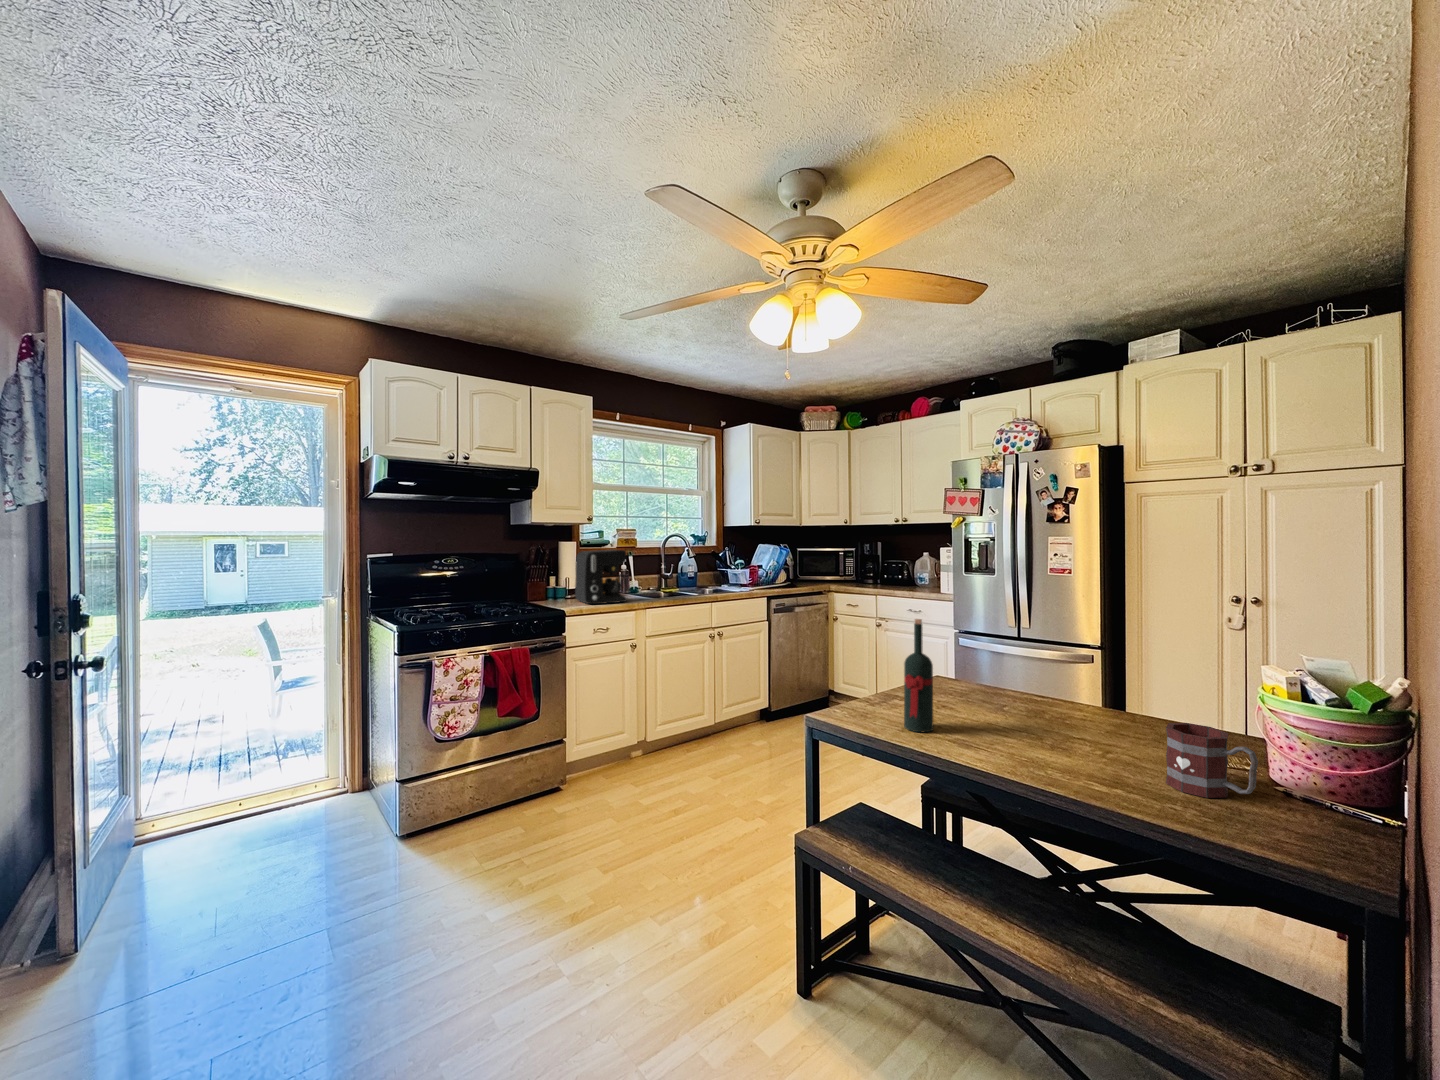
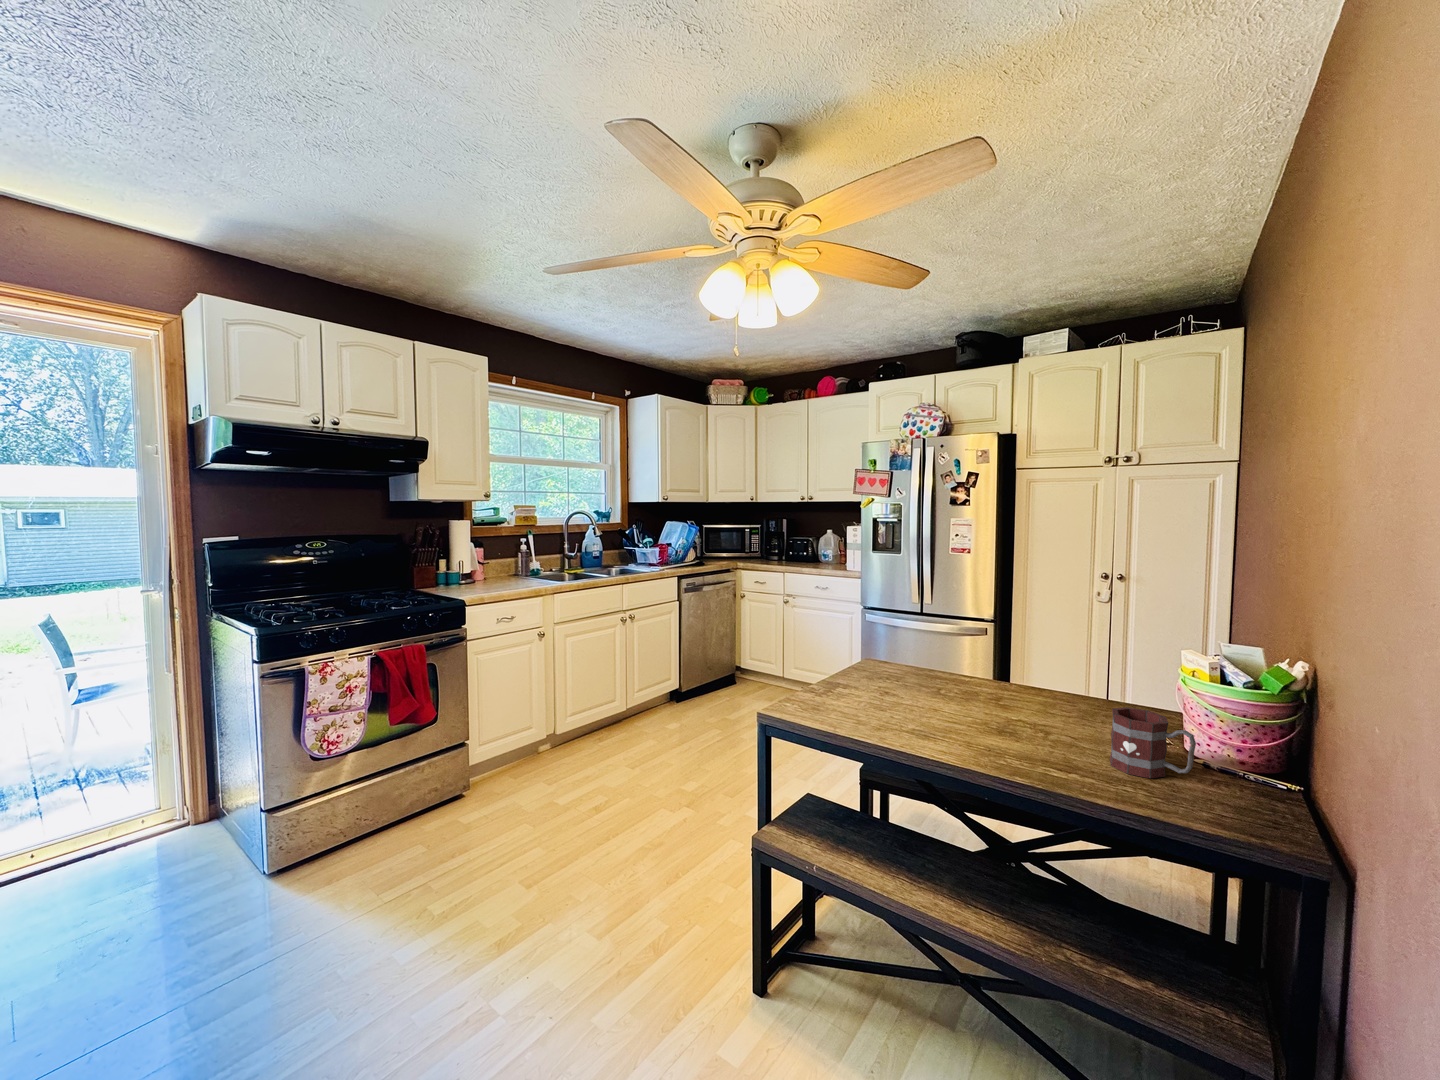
coffee maker: present [575,549,627,604] -> none [472,529,532,590]
wine bottle: present [904,619,933,732] -> none [857,611,888,725]

